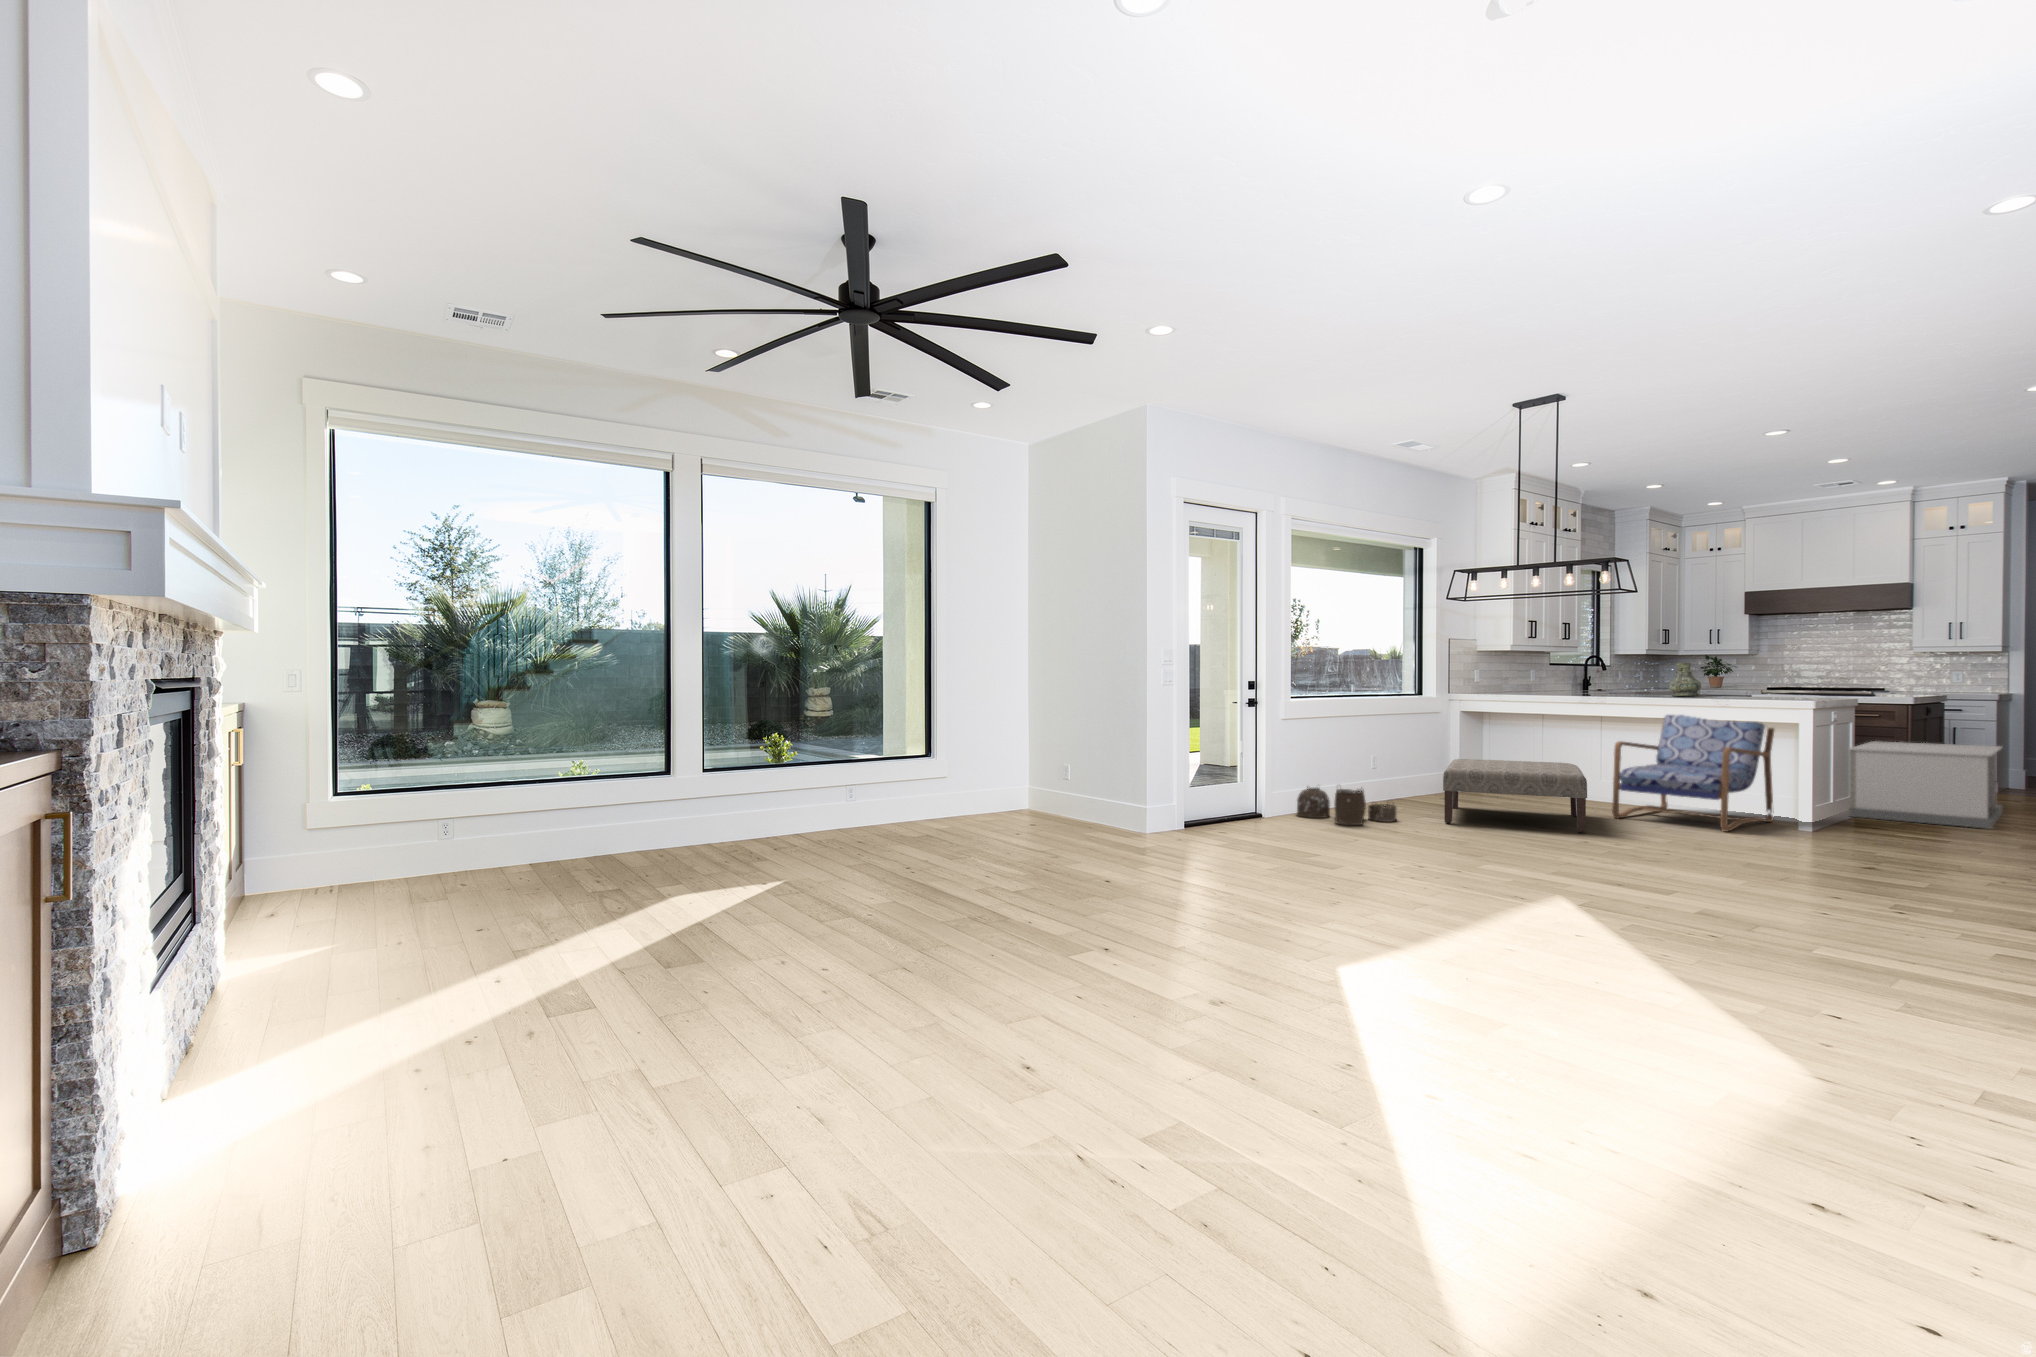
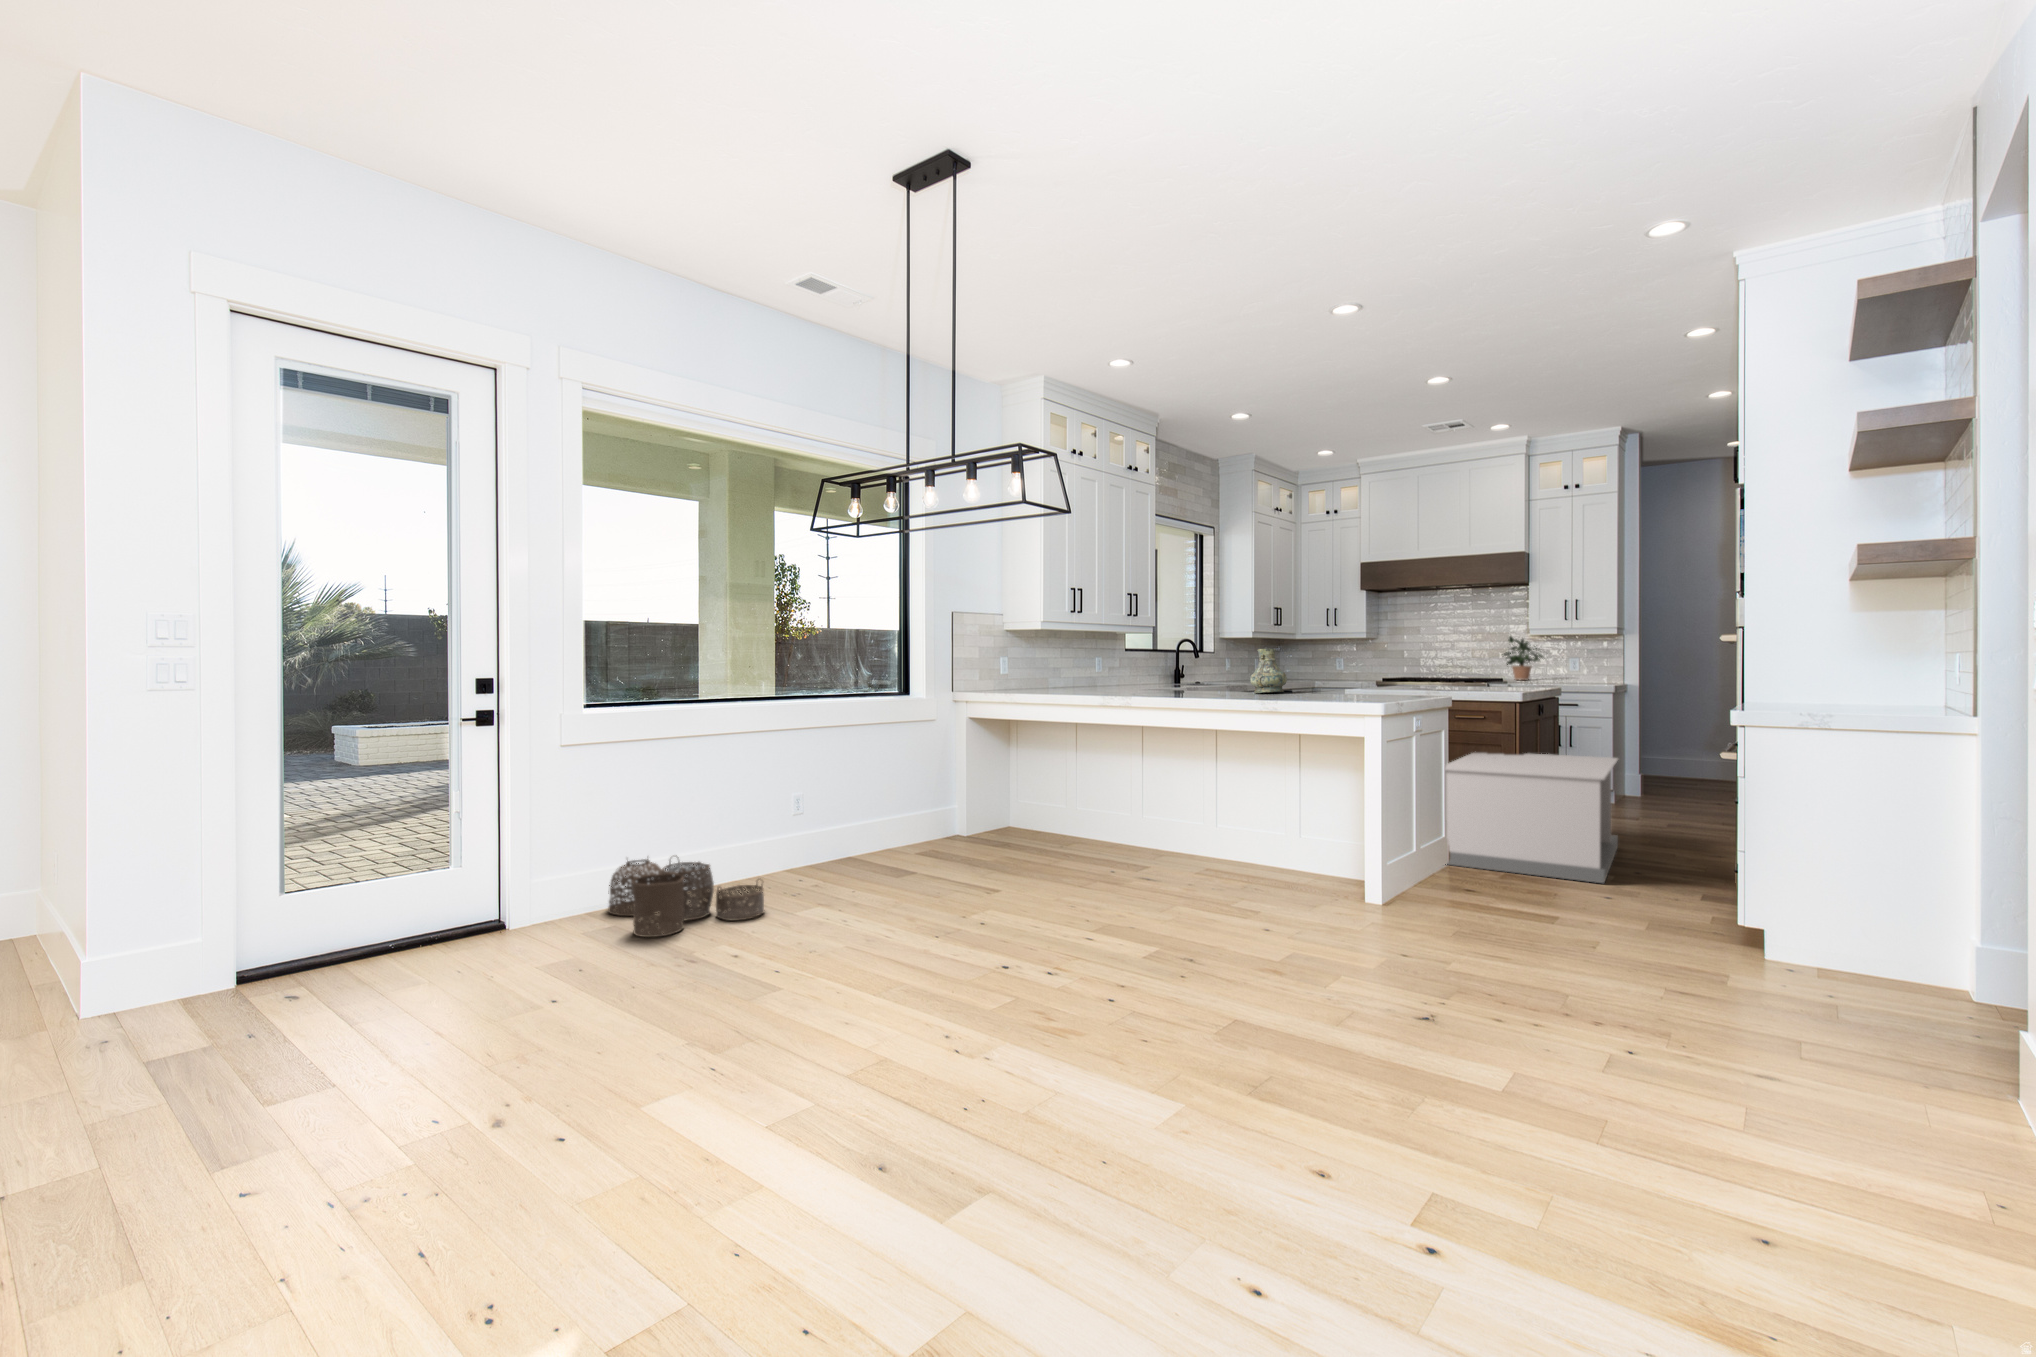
potted plant: present [1701,655,1736,687] -> present [1504,637,1543,680]
armchair: present [1612,715,1774,831] -> none [1118,711,1339,915]
ottoman: present [1443,759,1587,833] -> none [829,797,1076,934]

